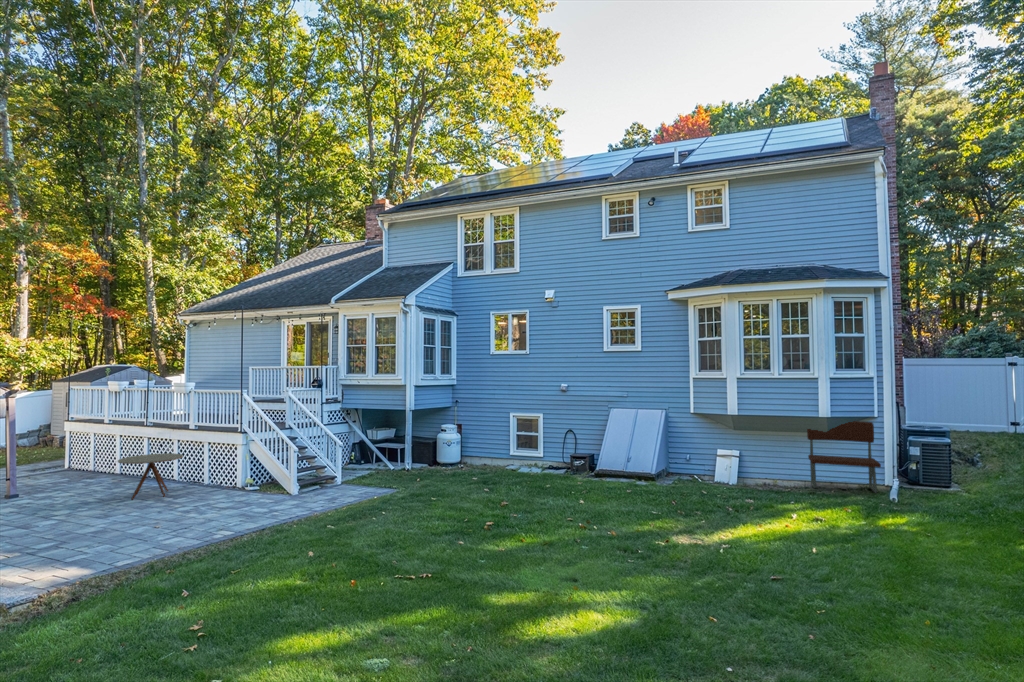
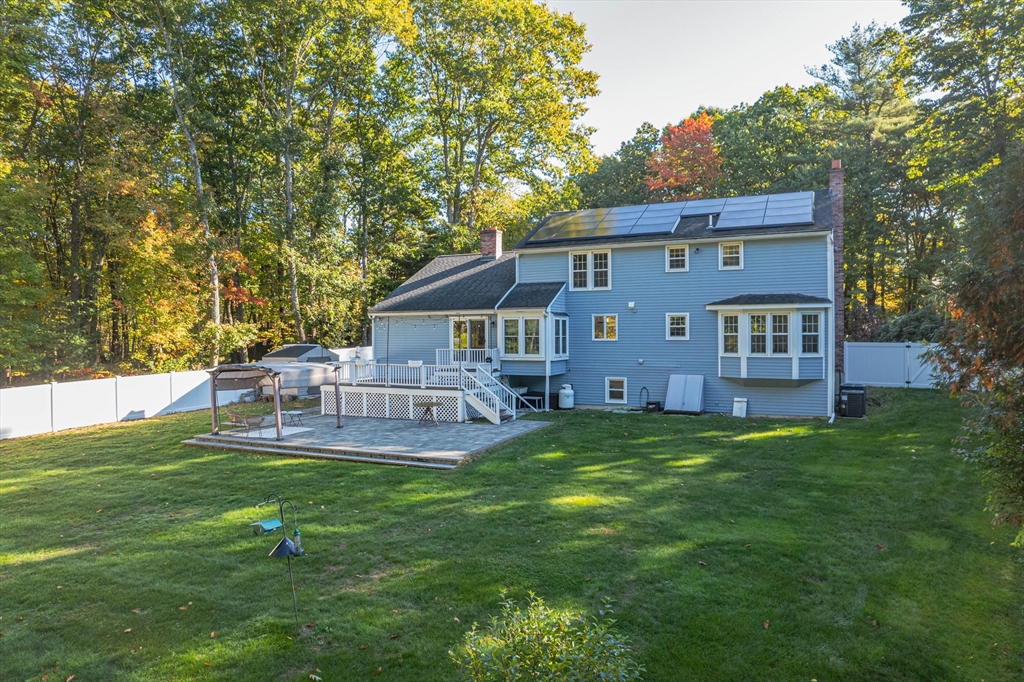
bench: present [807,421,881,493] -> none [786,381,824,419]

